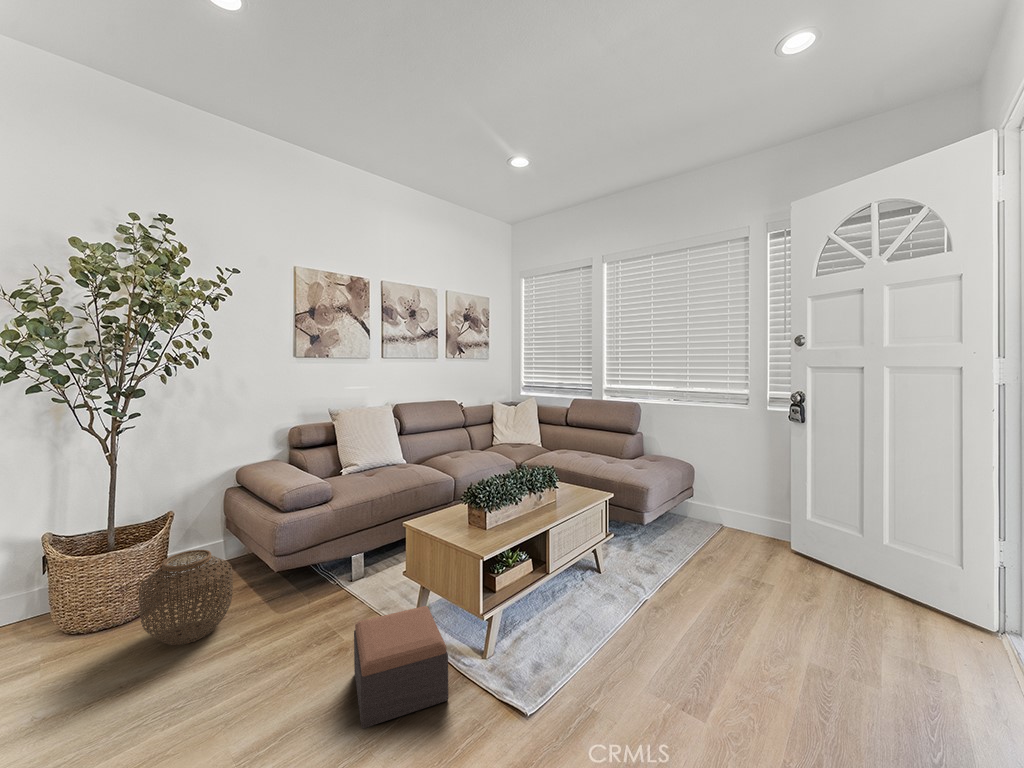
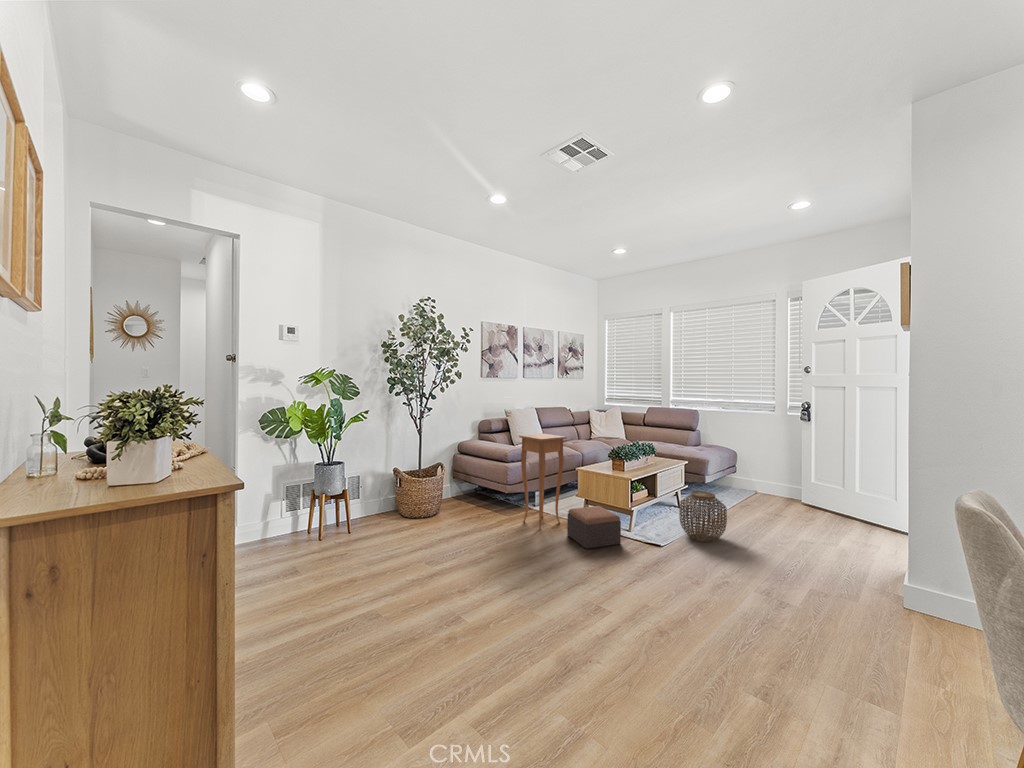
side table: none [287,458,375,652] -> present [519,433,567,529]
woven basket: present [139,550,233,645] -> present [679,491,727,542]

